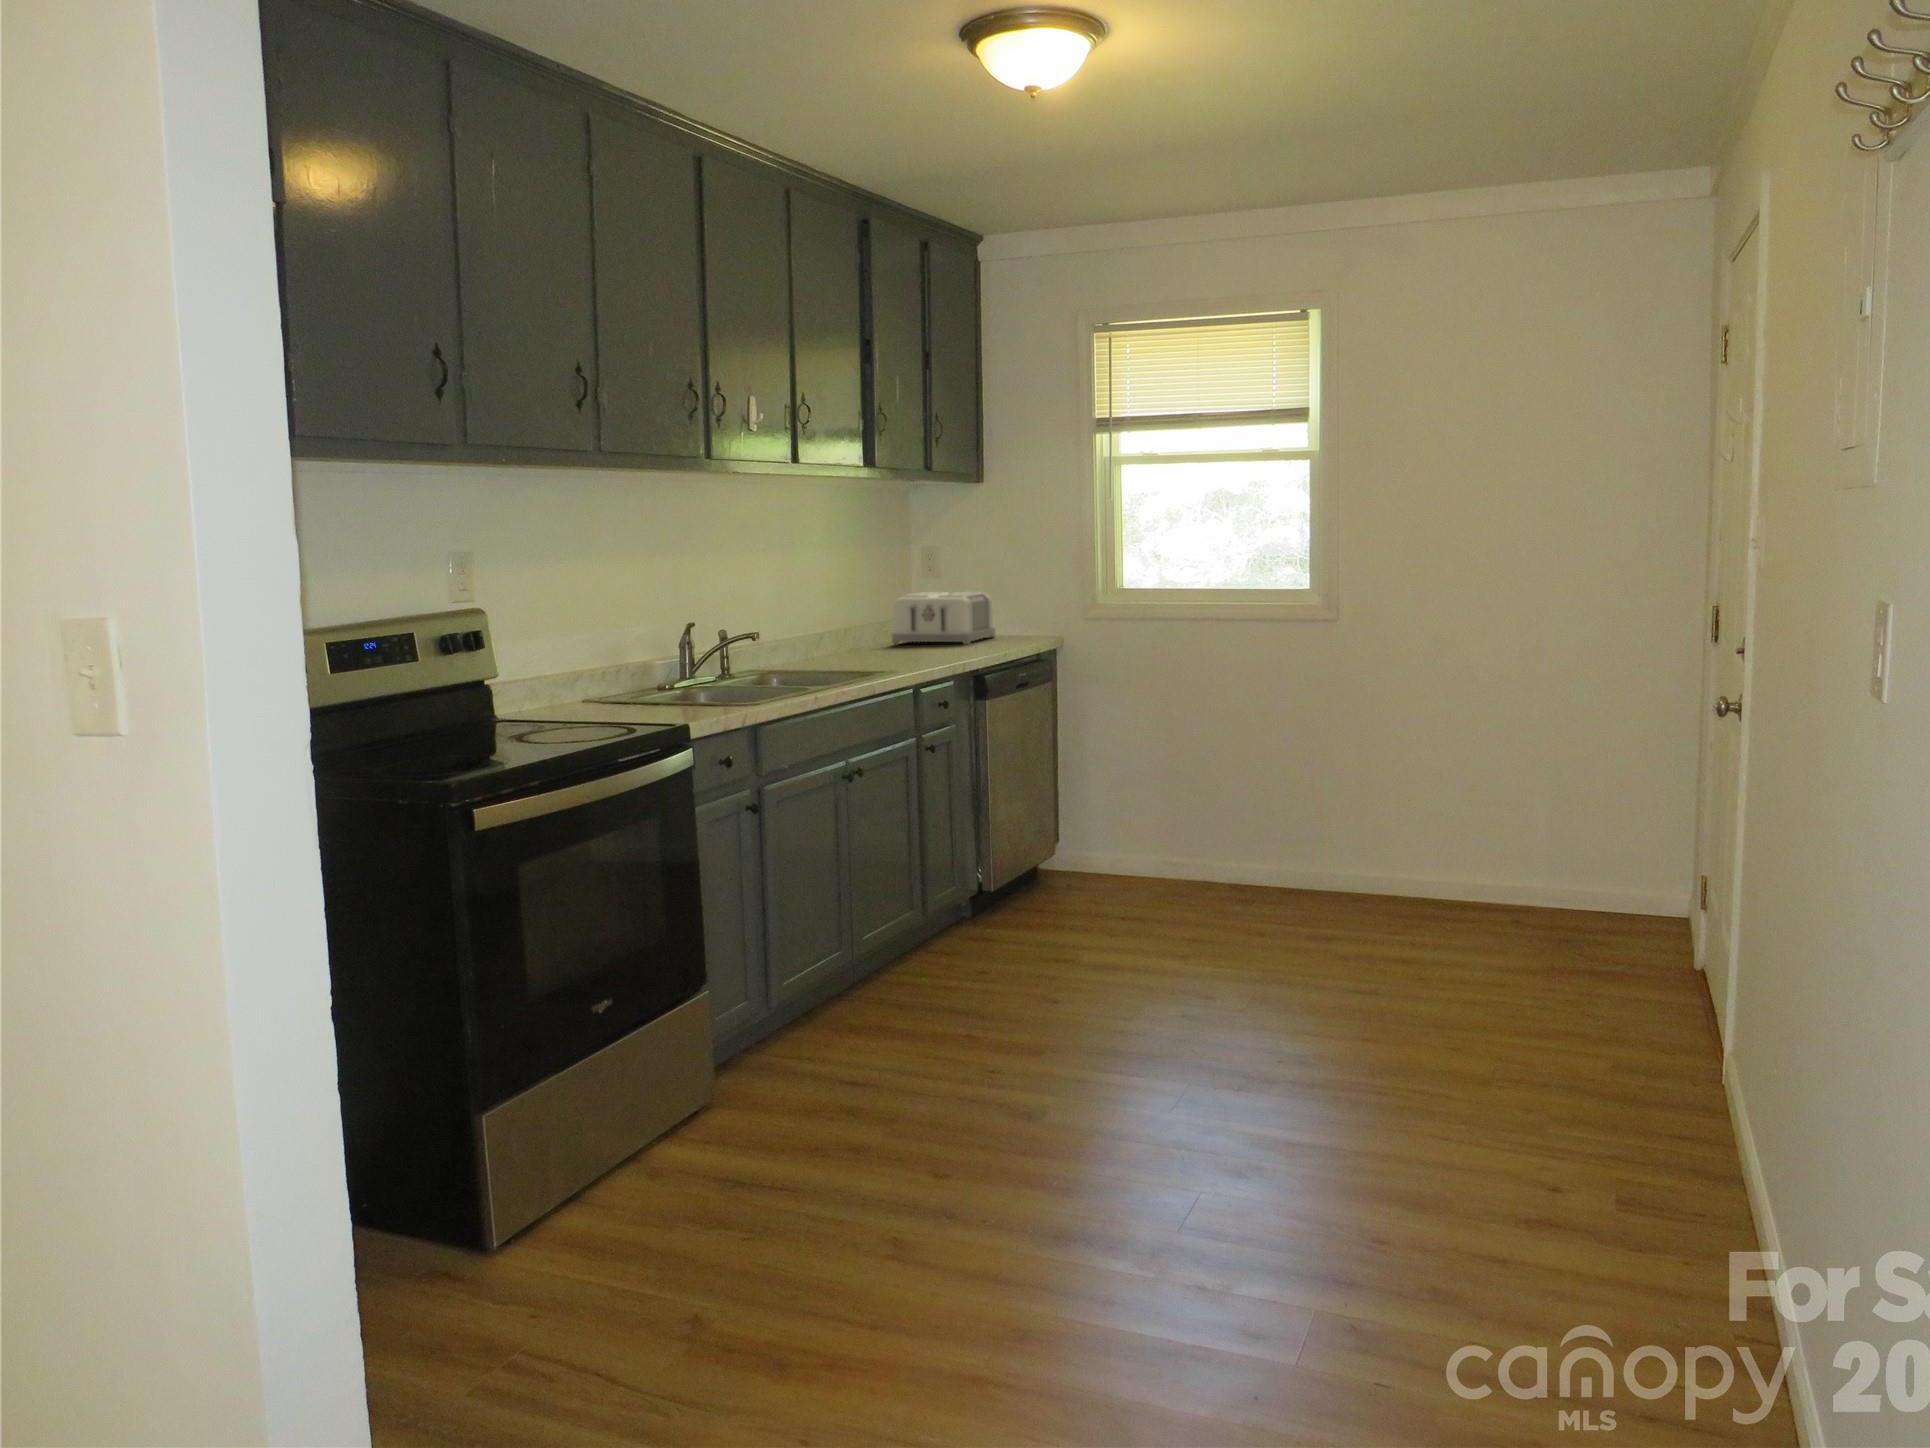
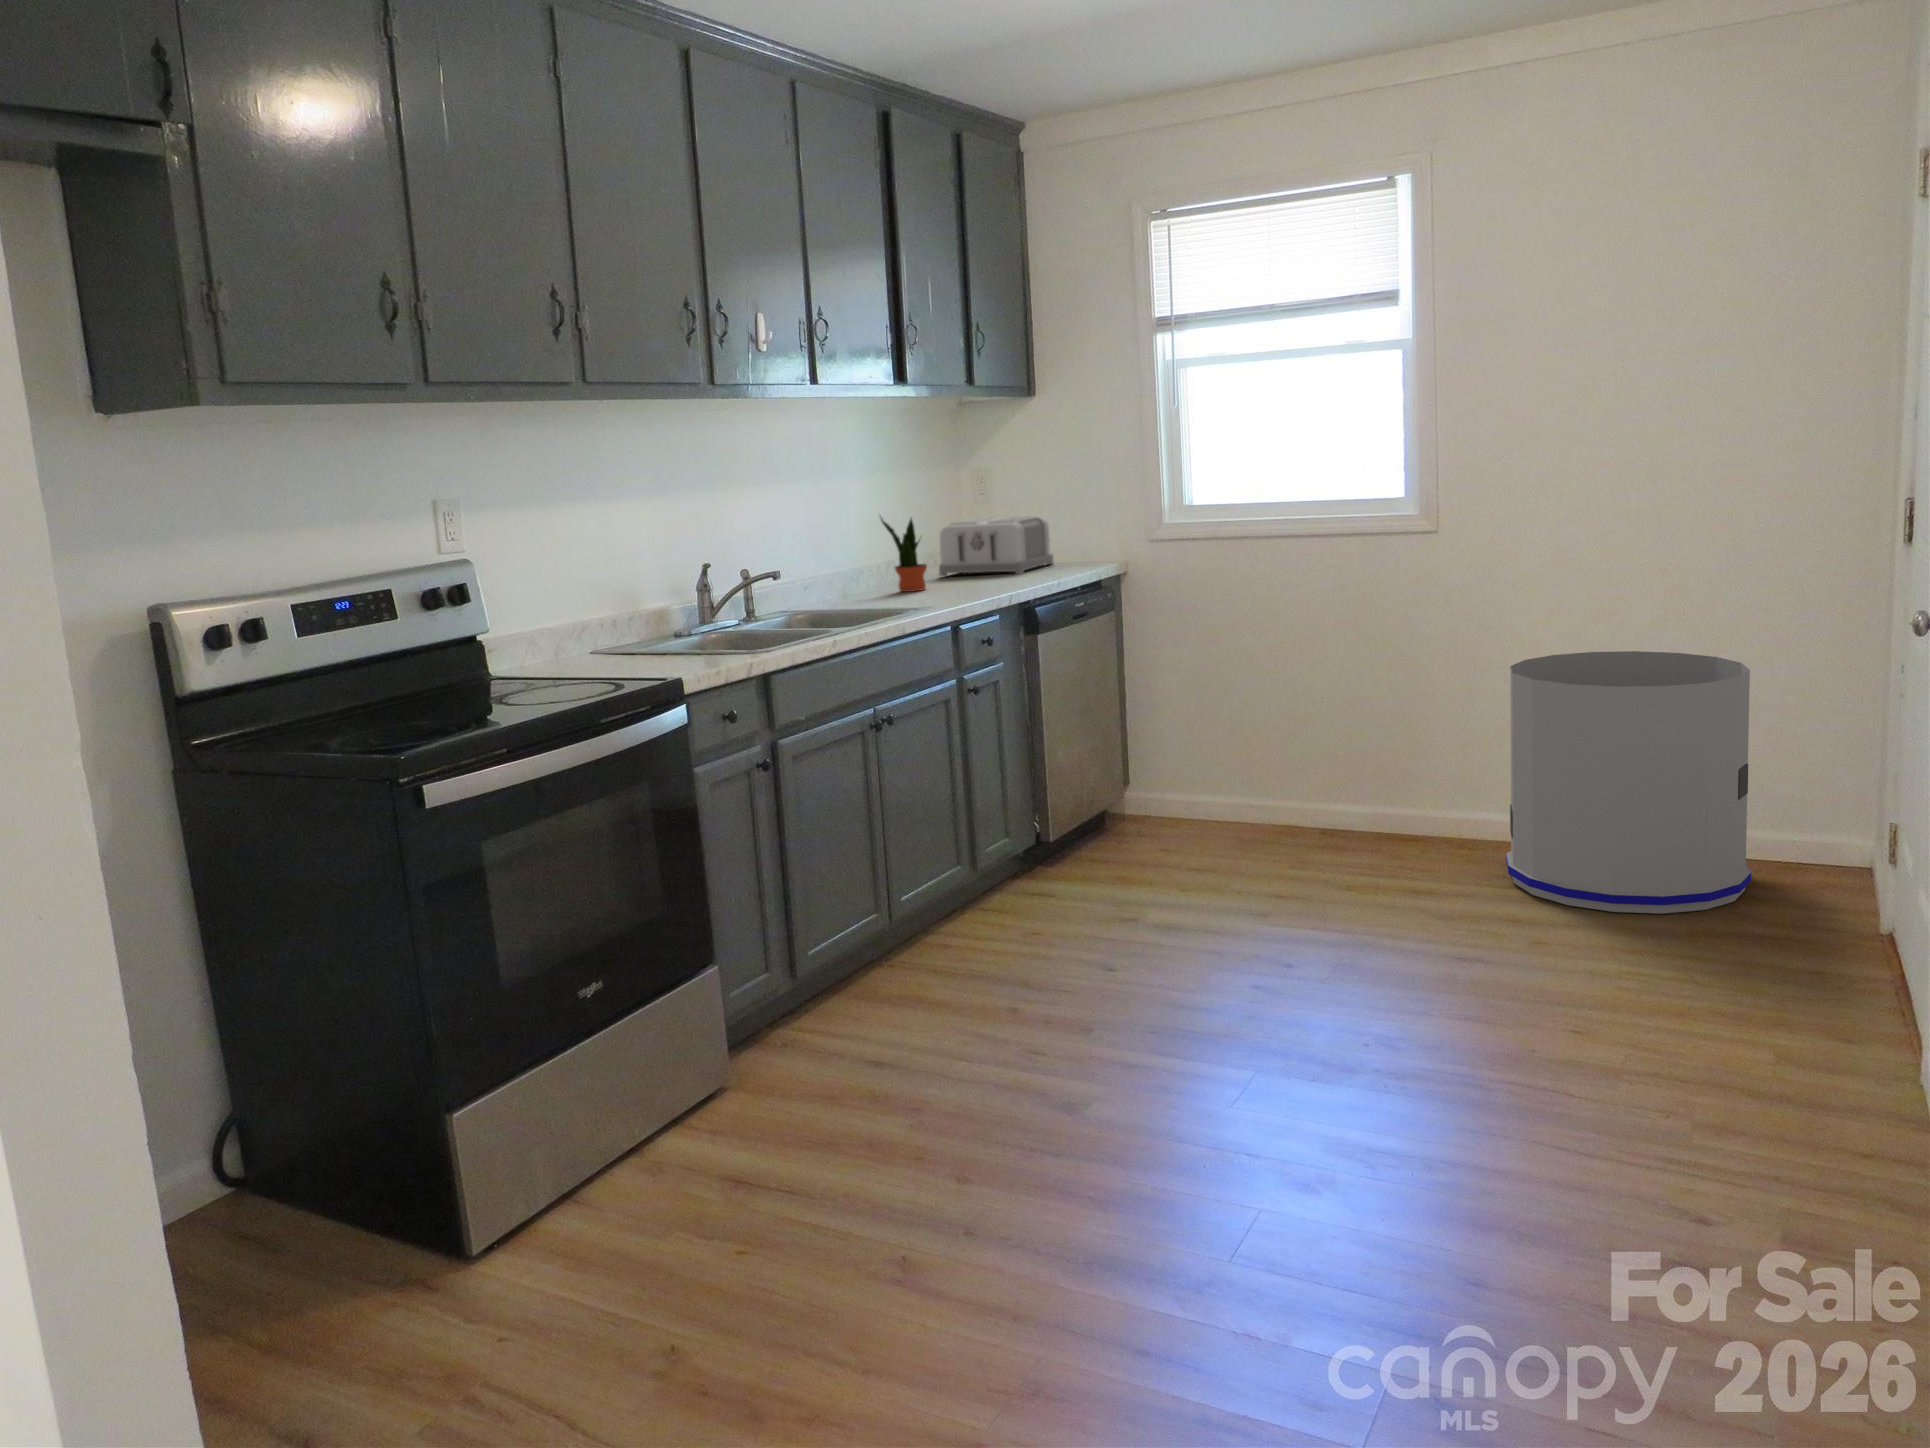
potted plant: none [842,583,886,657] -> present [881,518,927,592]
trash can: none [1393,729,1594,954] -> present [1506,651,1751,914]

